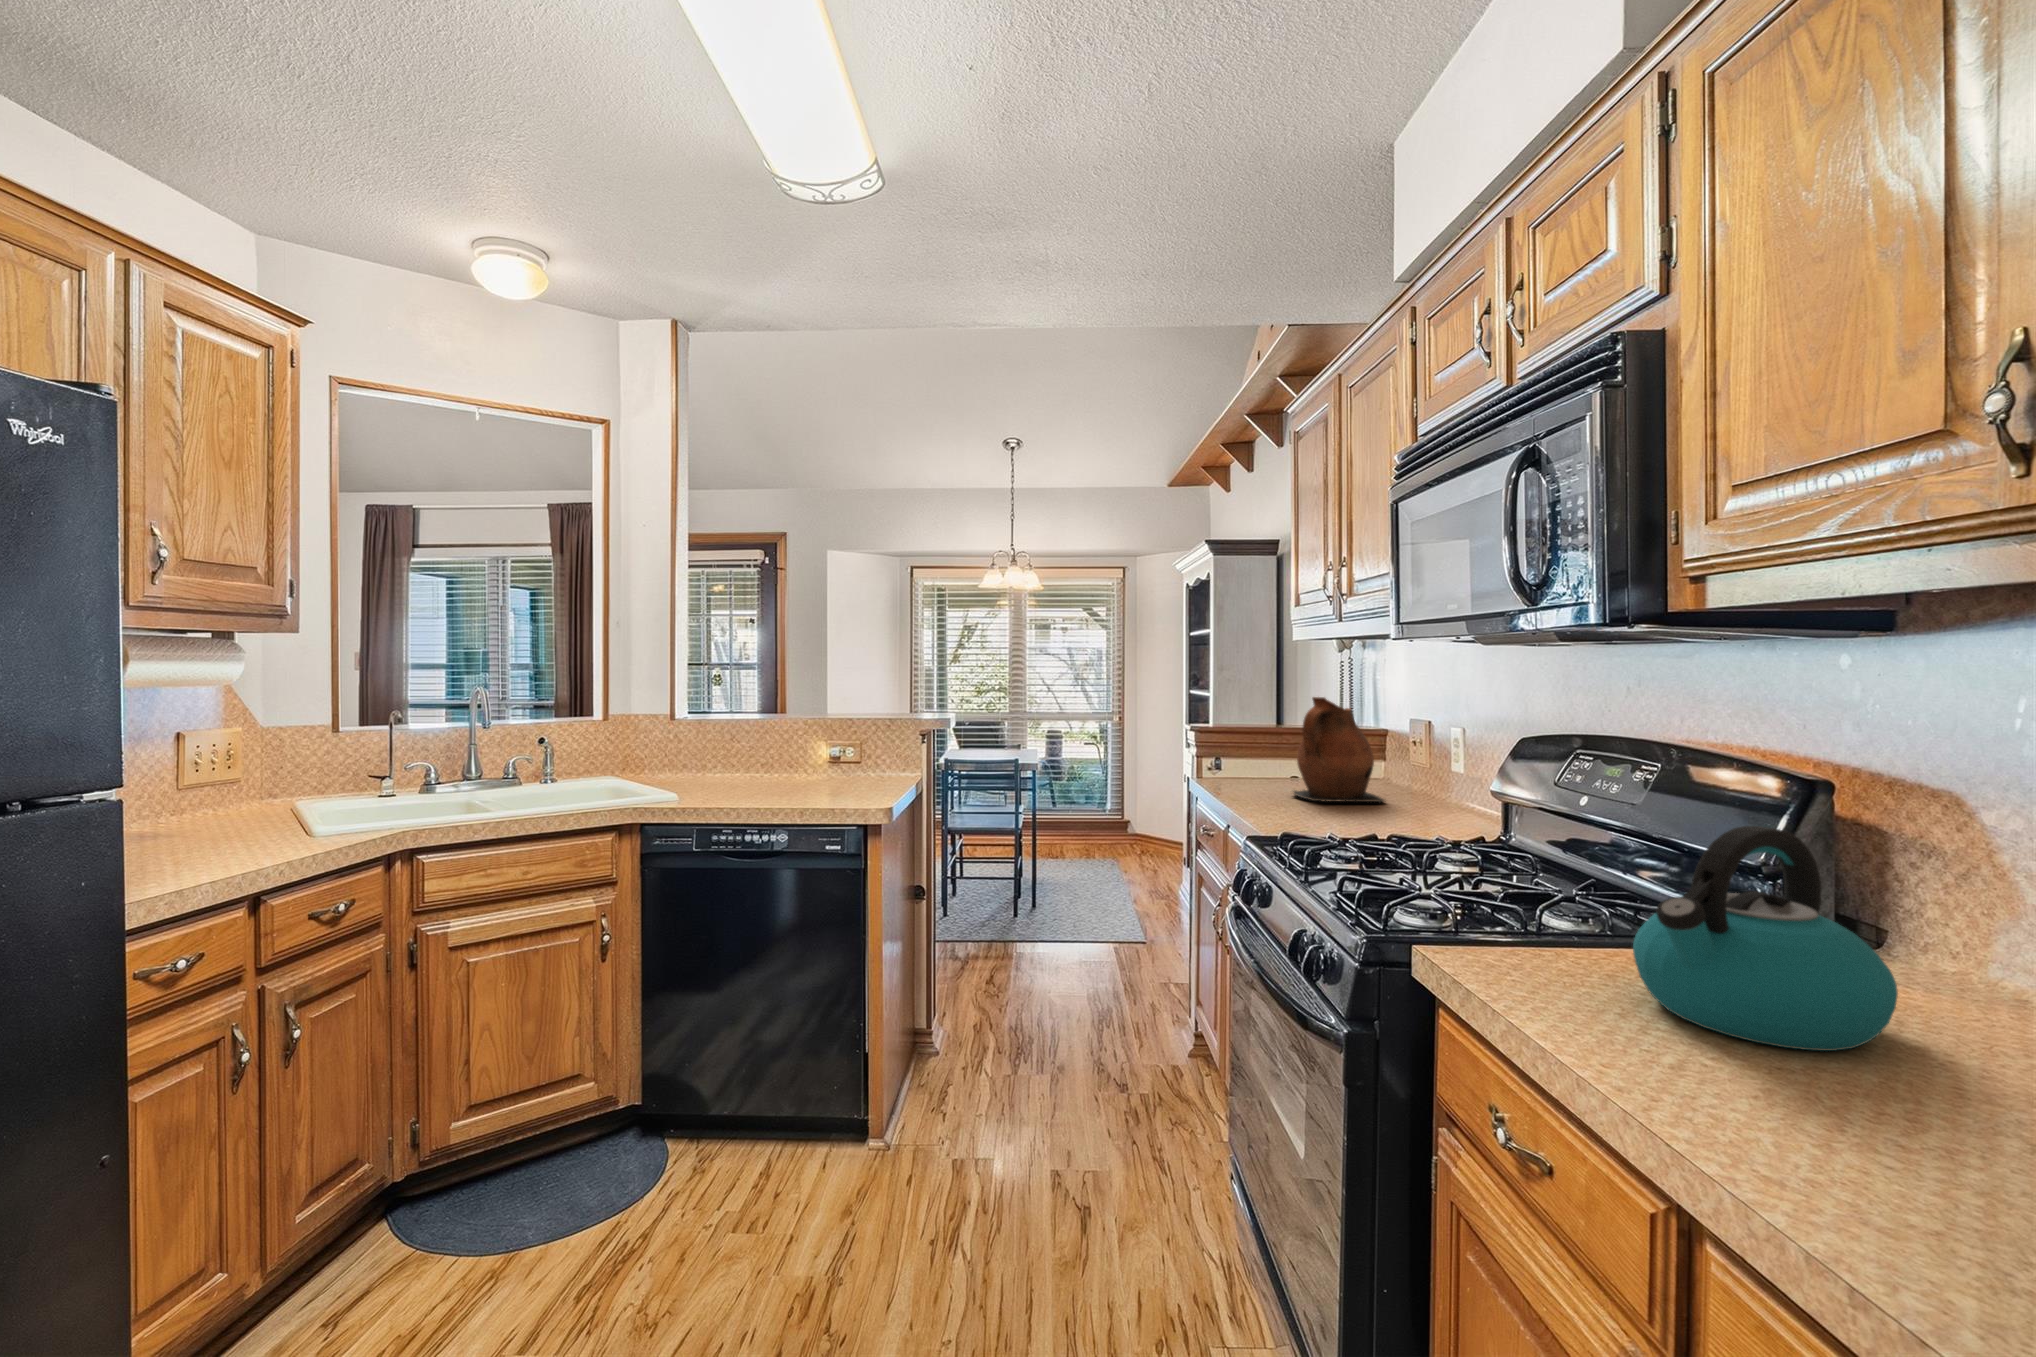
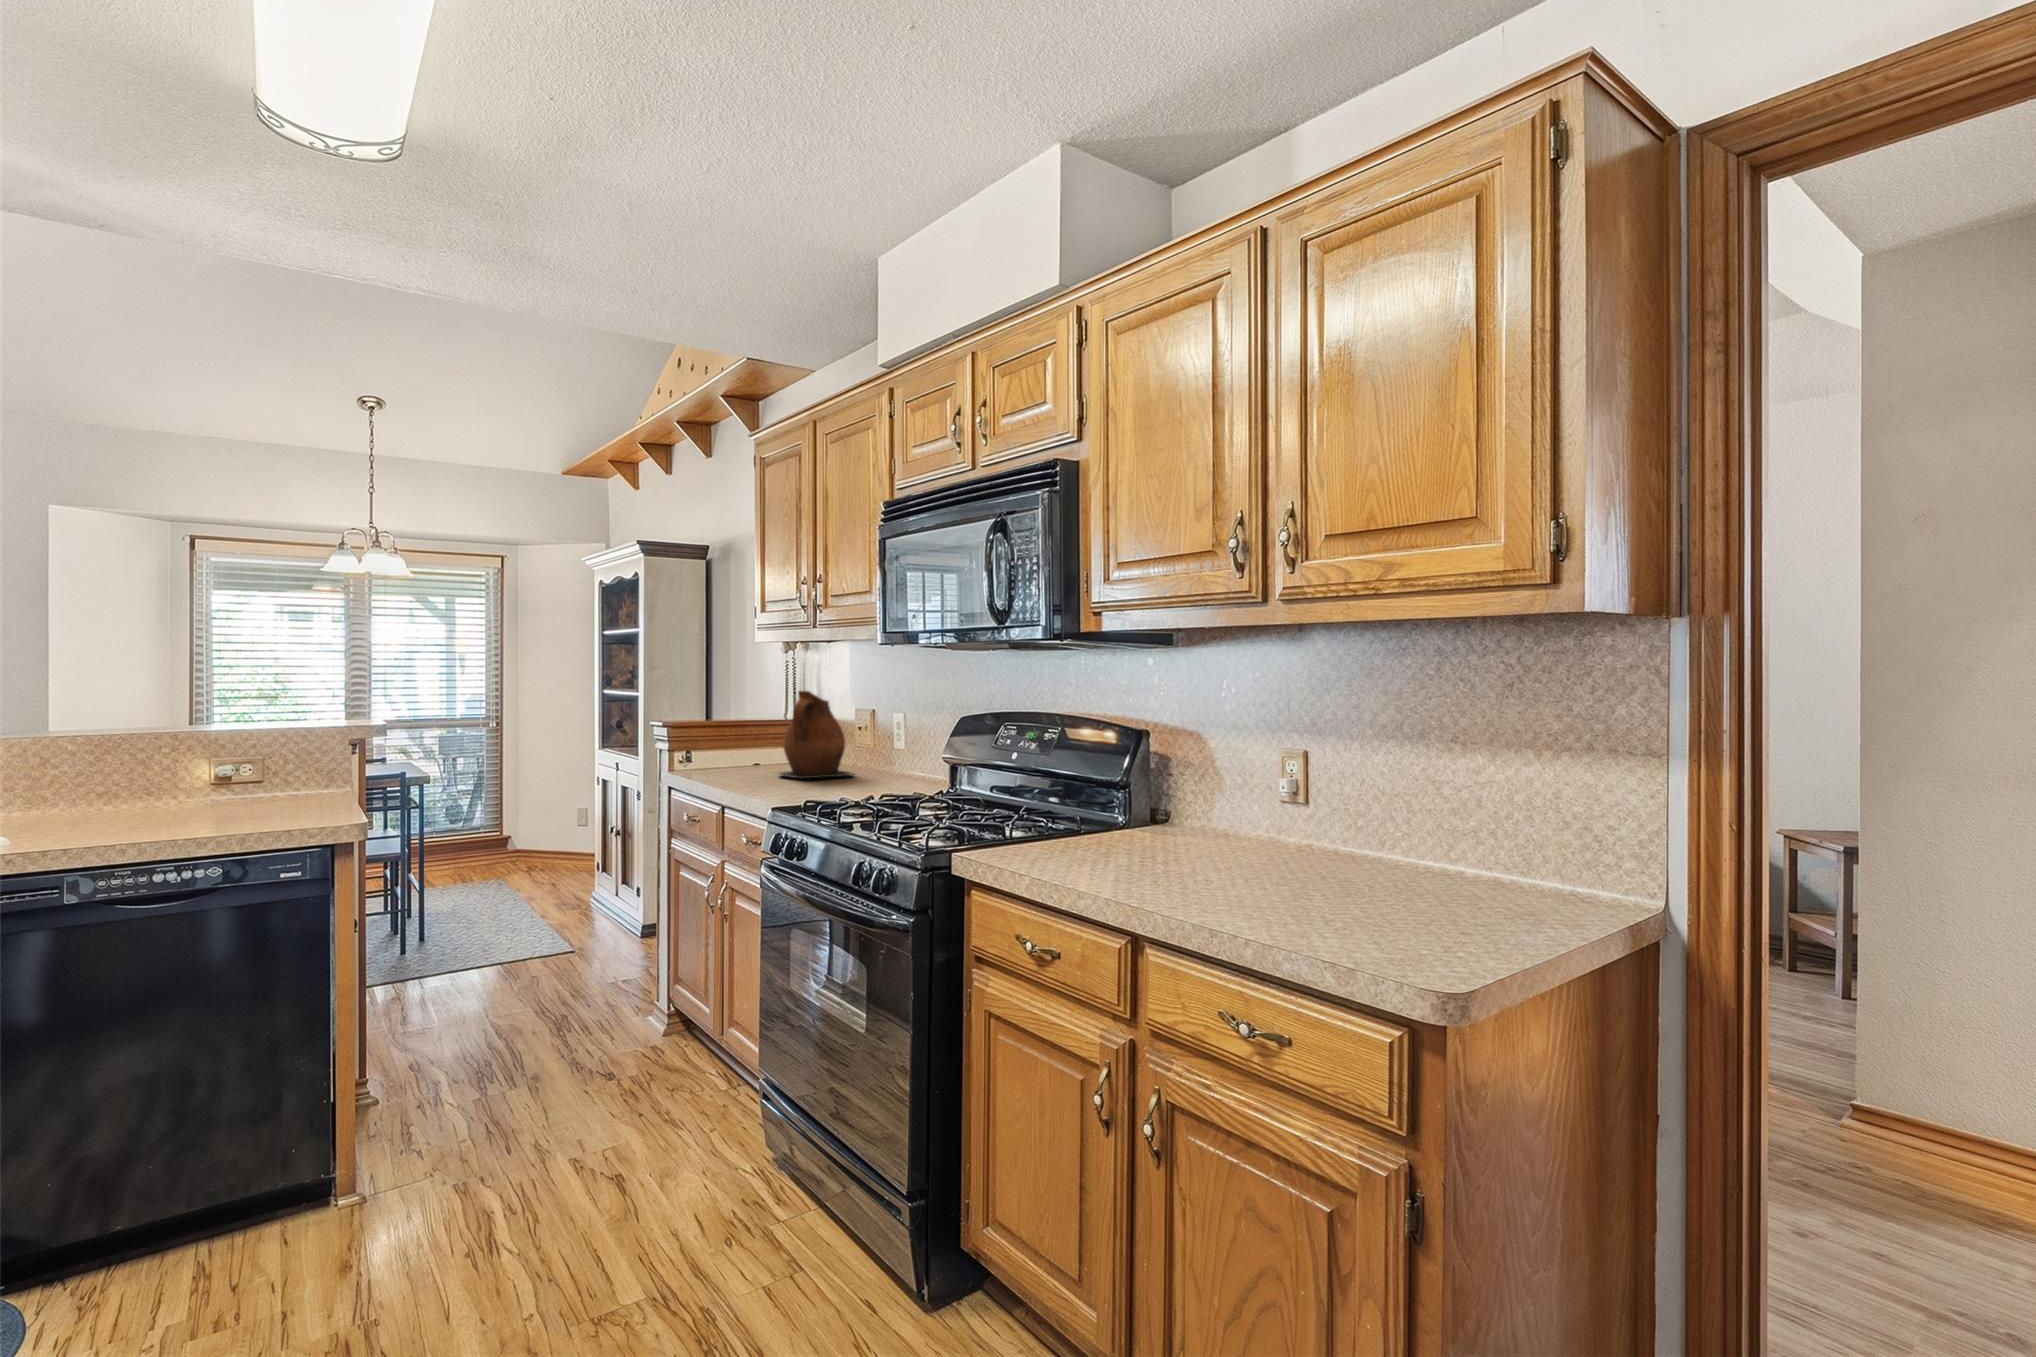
kettle: present [1633,826,1898,1051] -> none [1075,752,1182,861]

